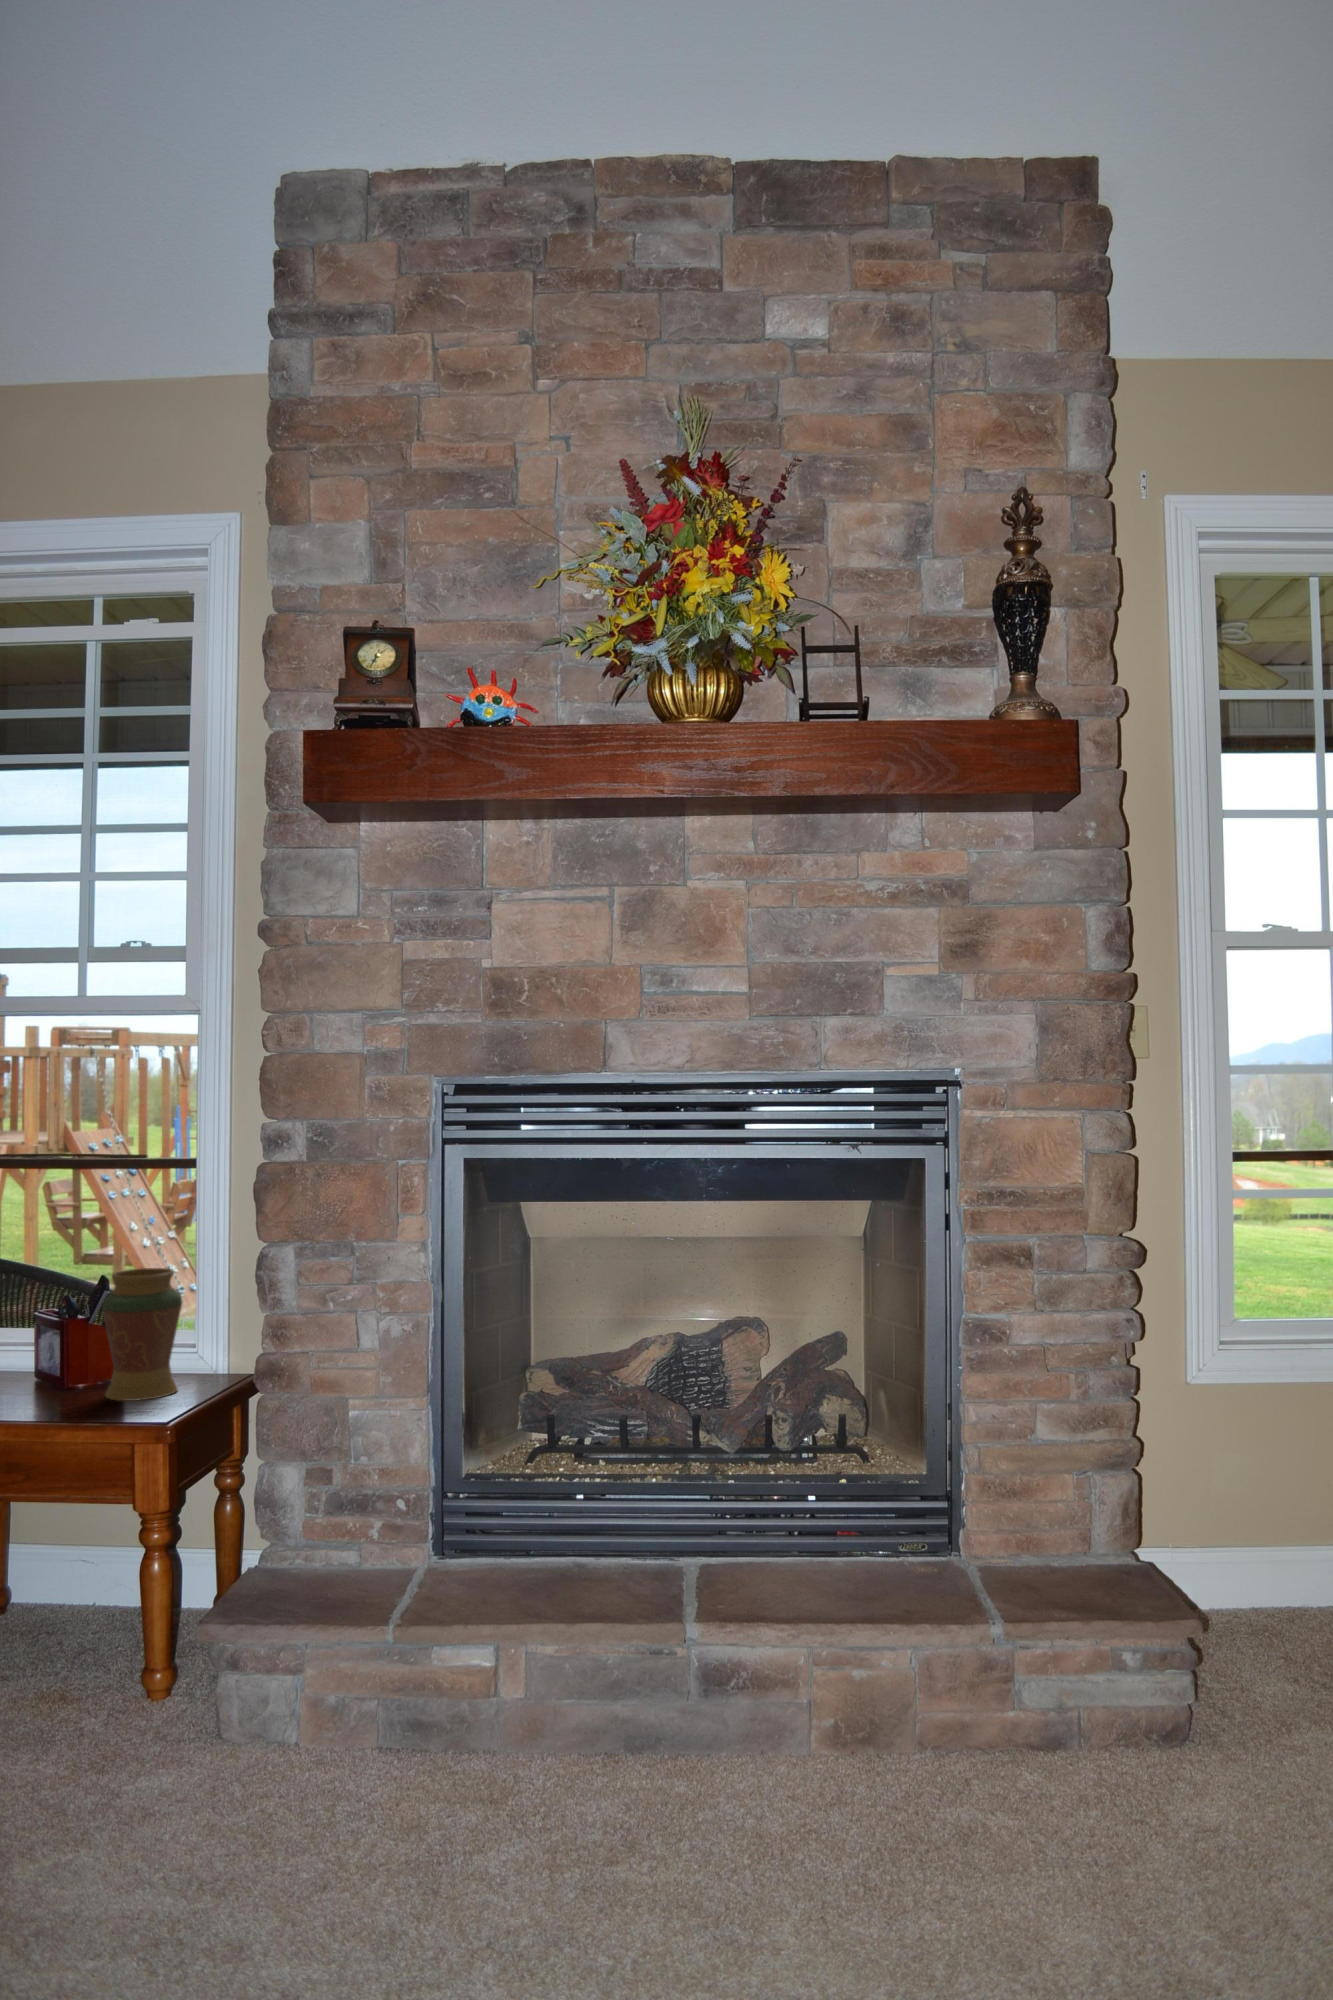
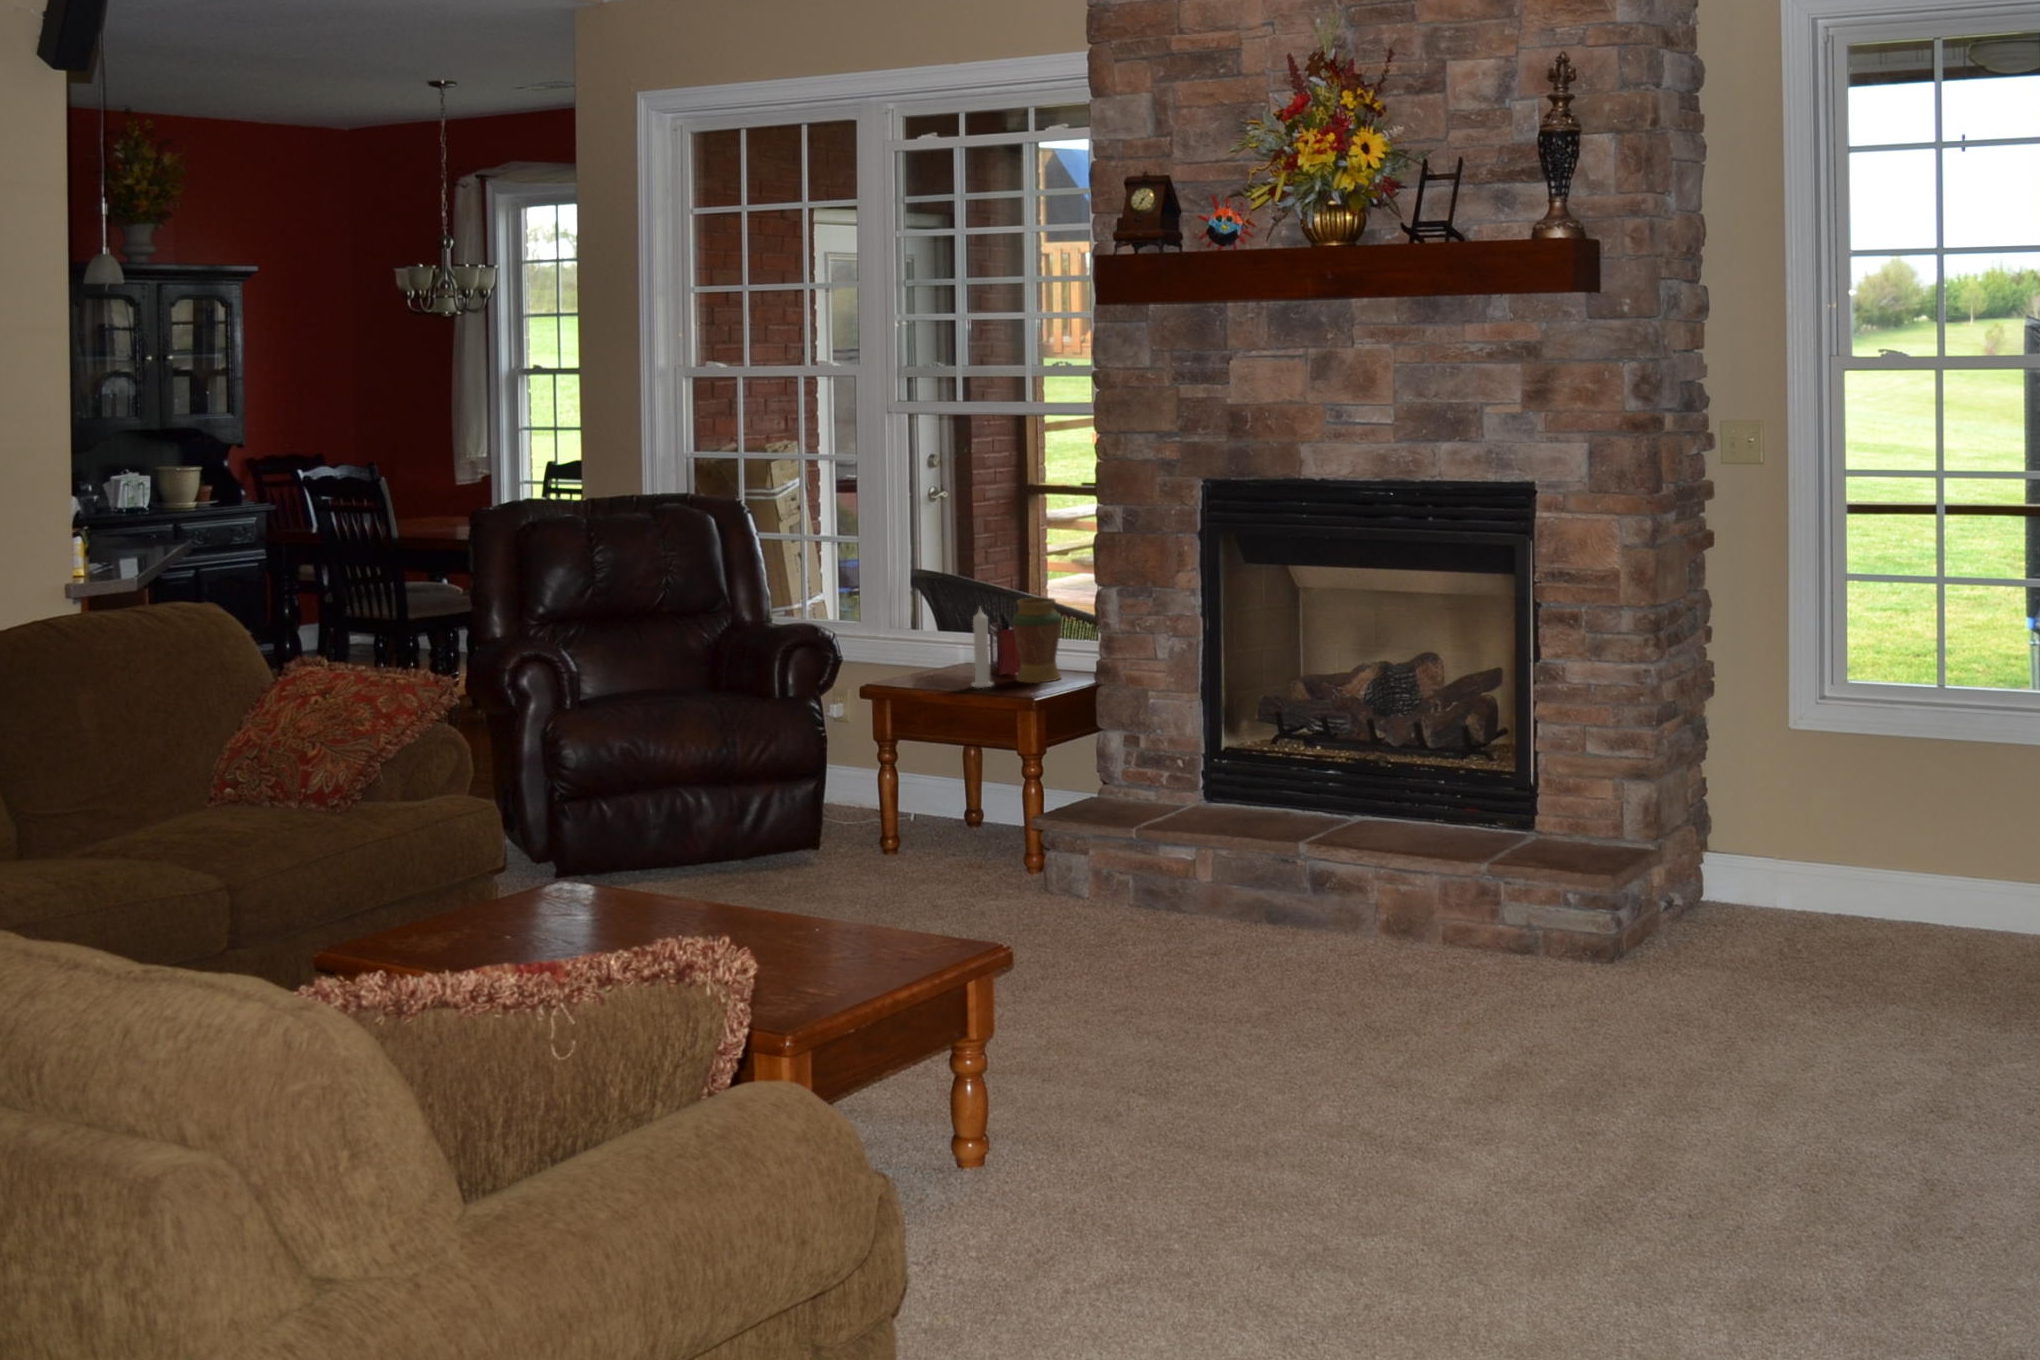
candle: none [44,1284,83,1417] -> present [972,608,993,688]

